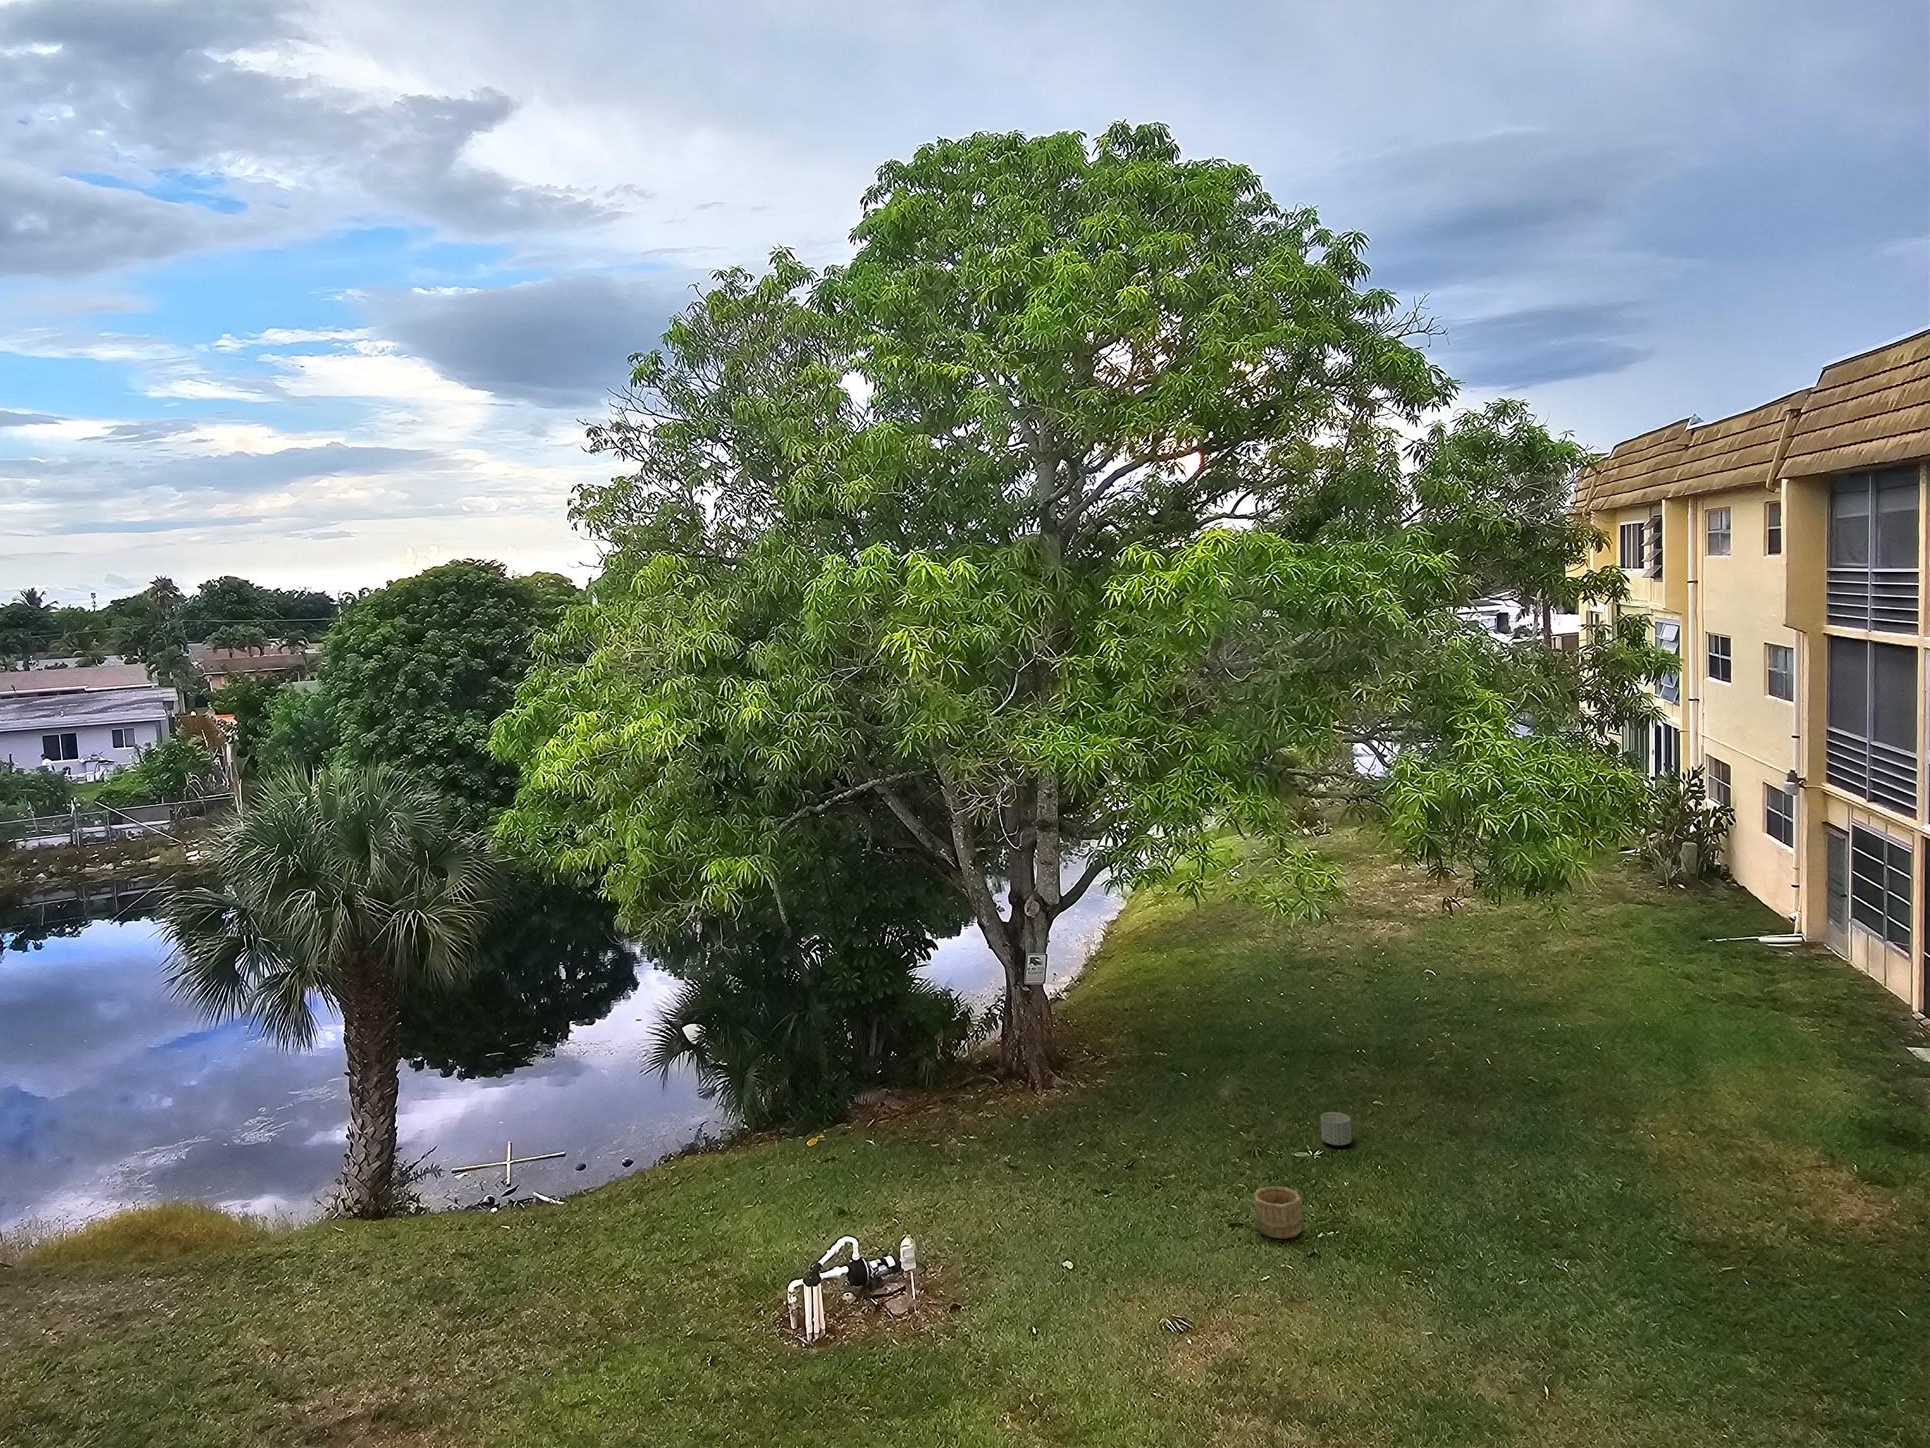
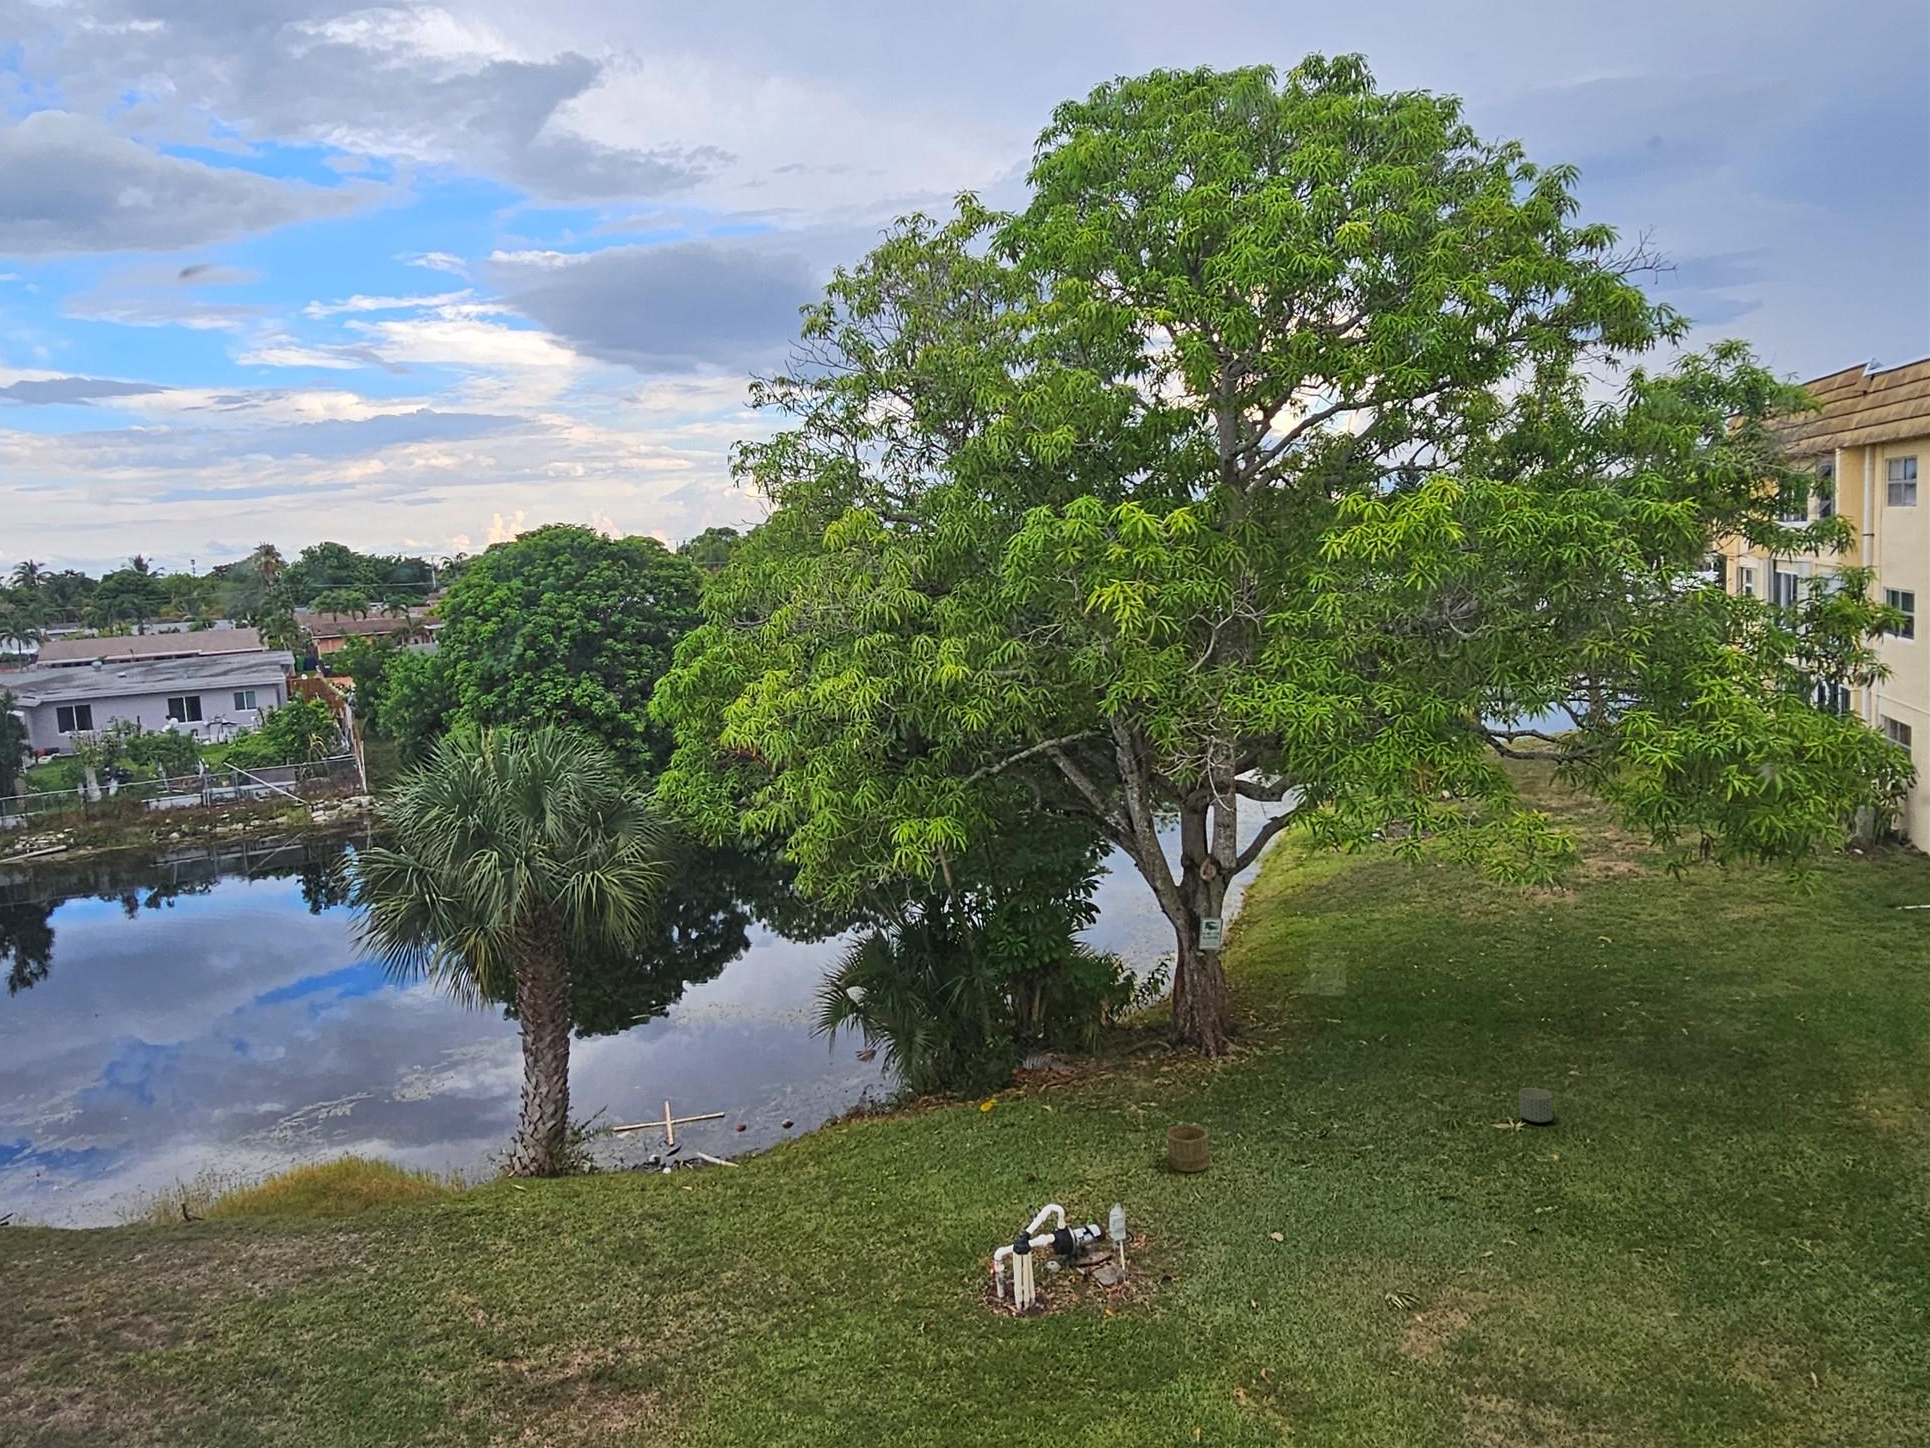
wooden bucket: present [1253,1186,1302,1239] -> present [1166,1125,1209,1172]

